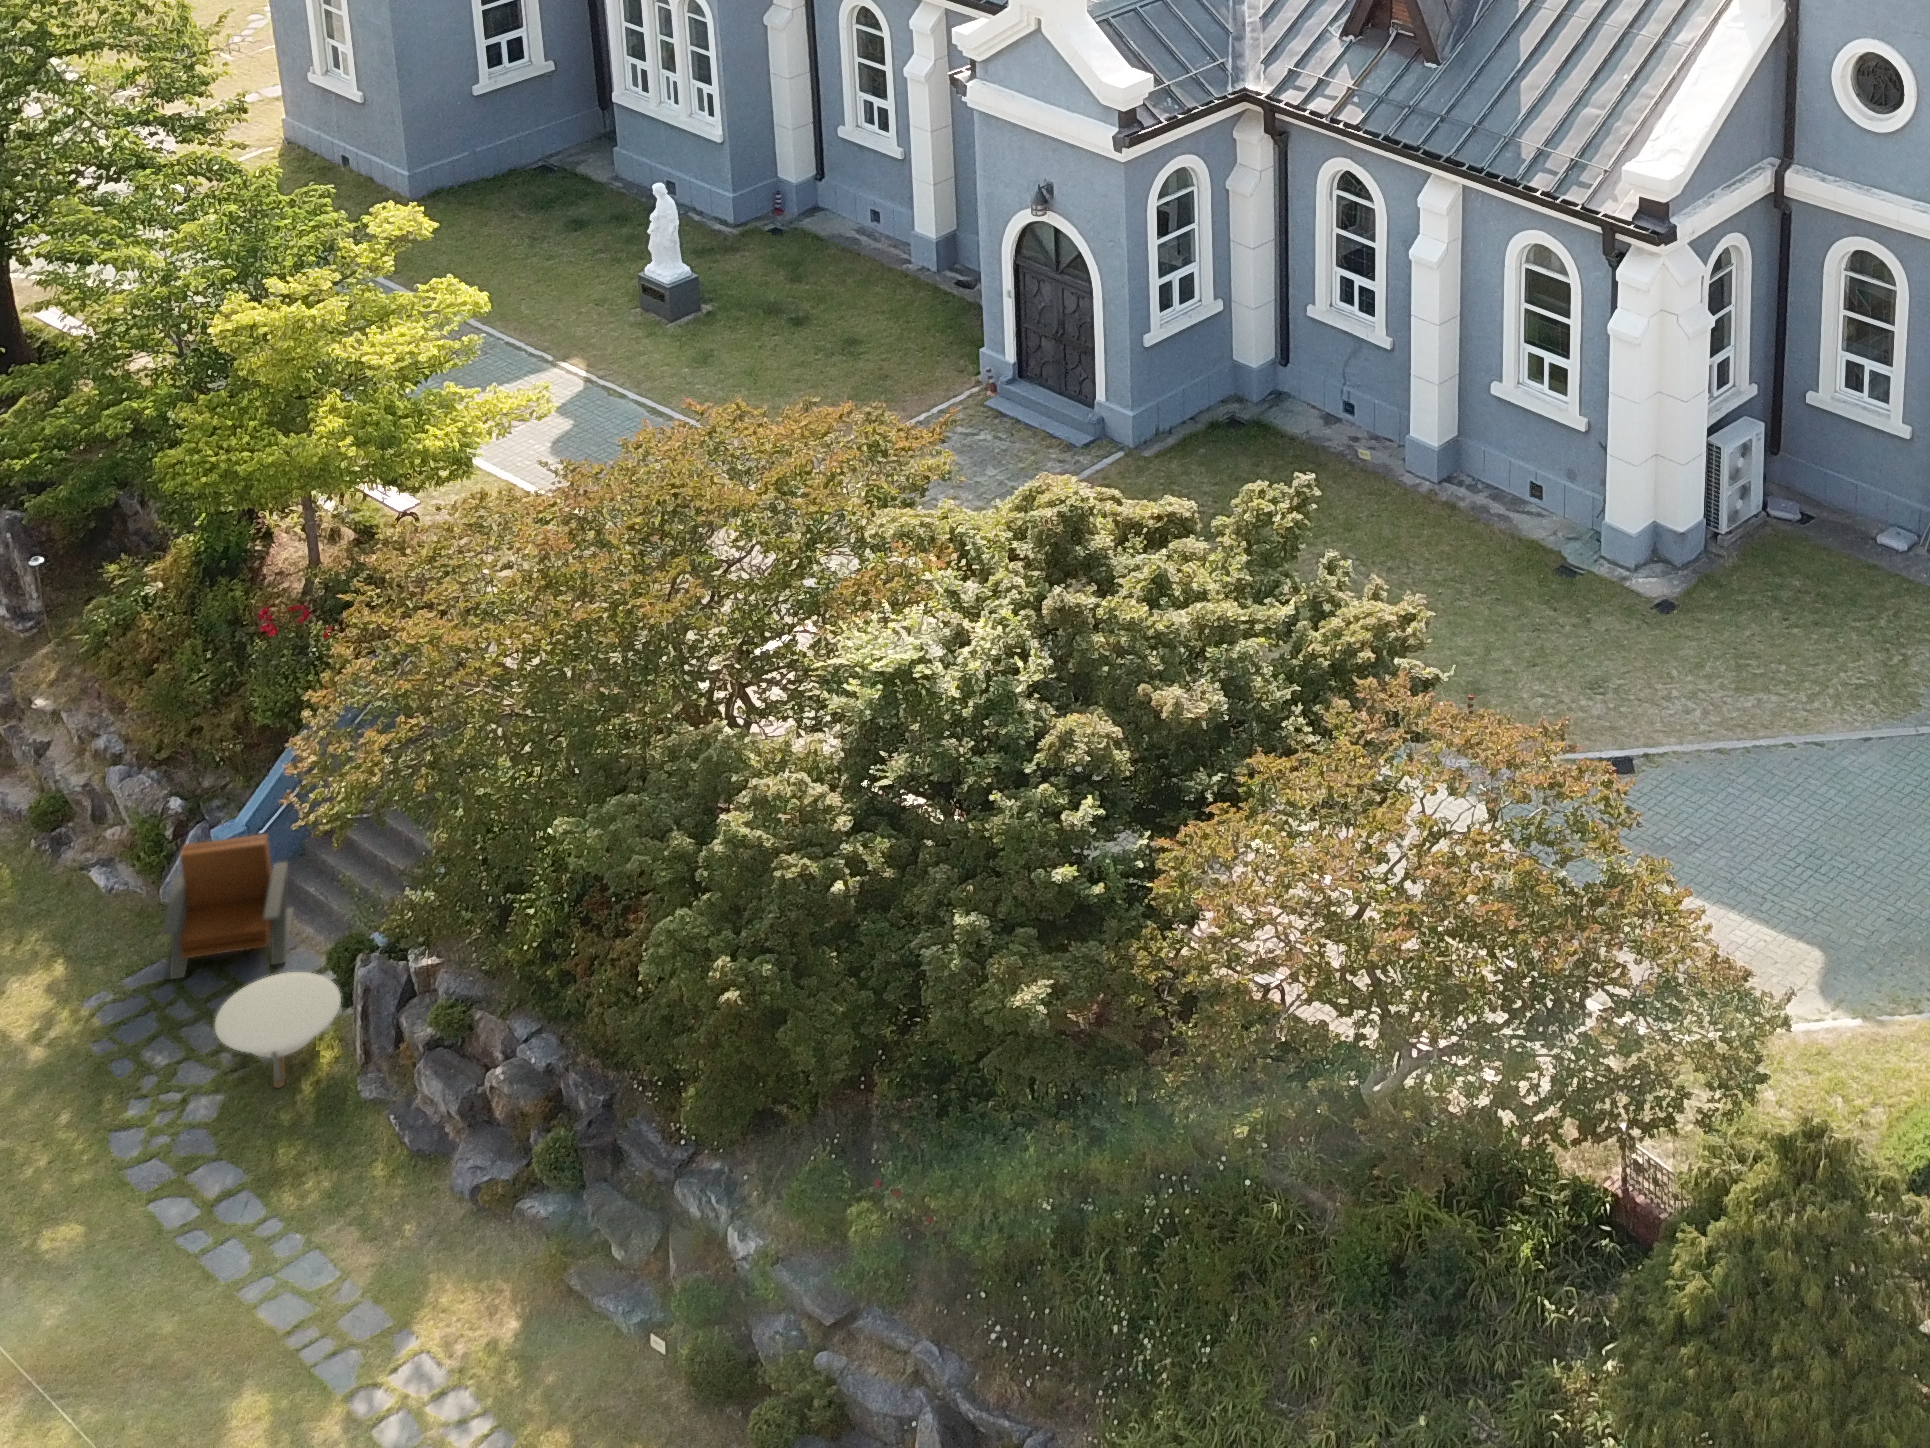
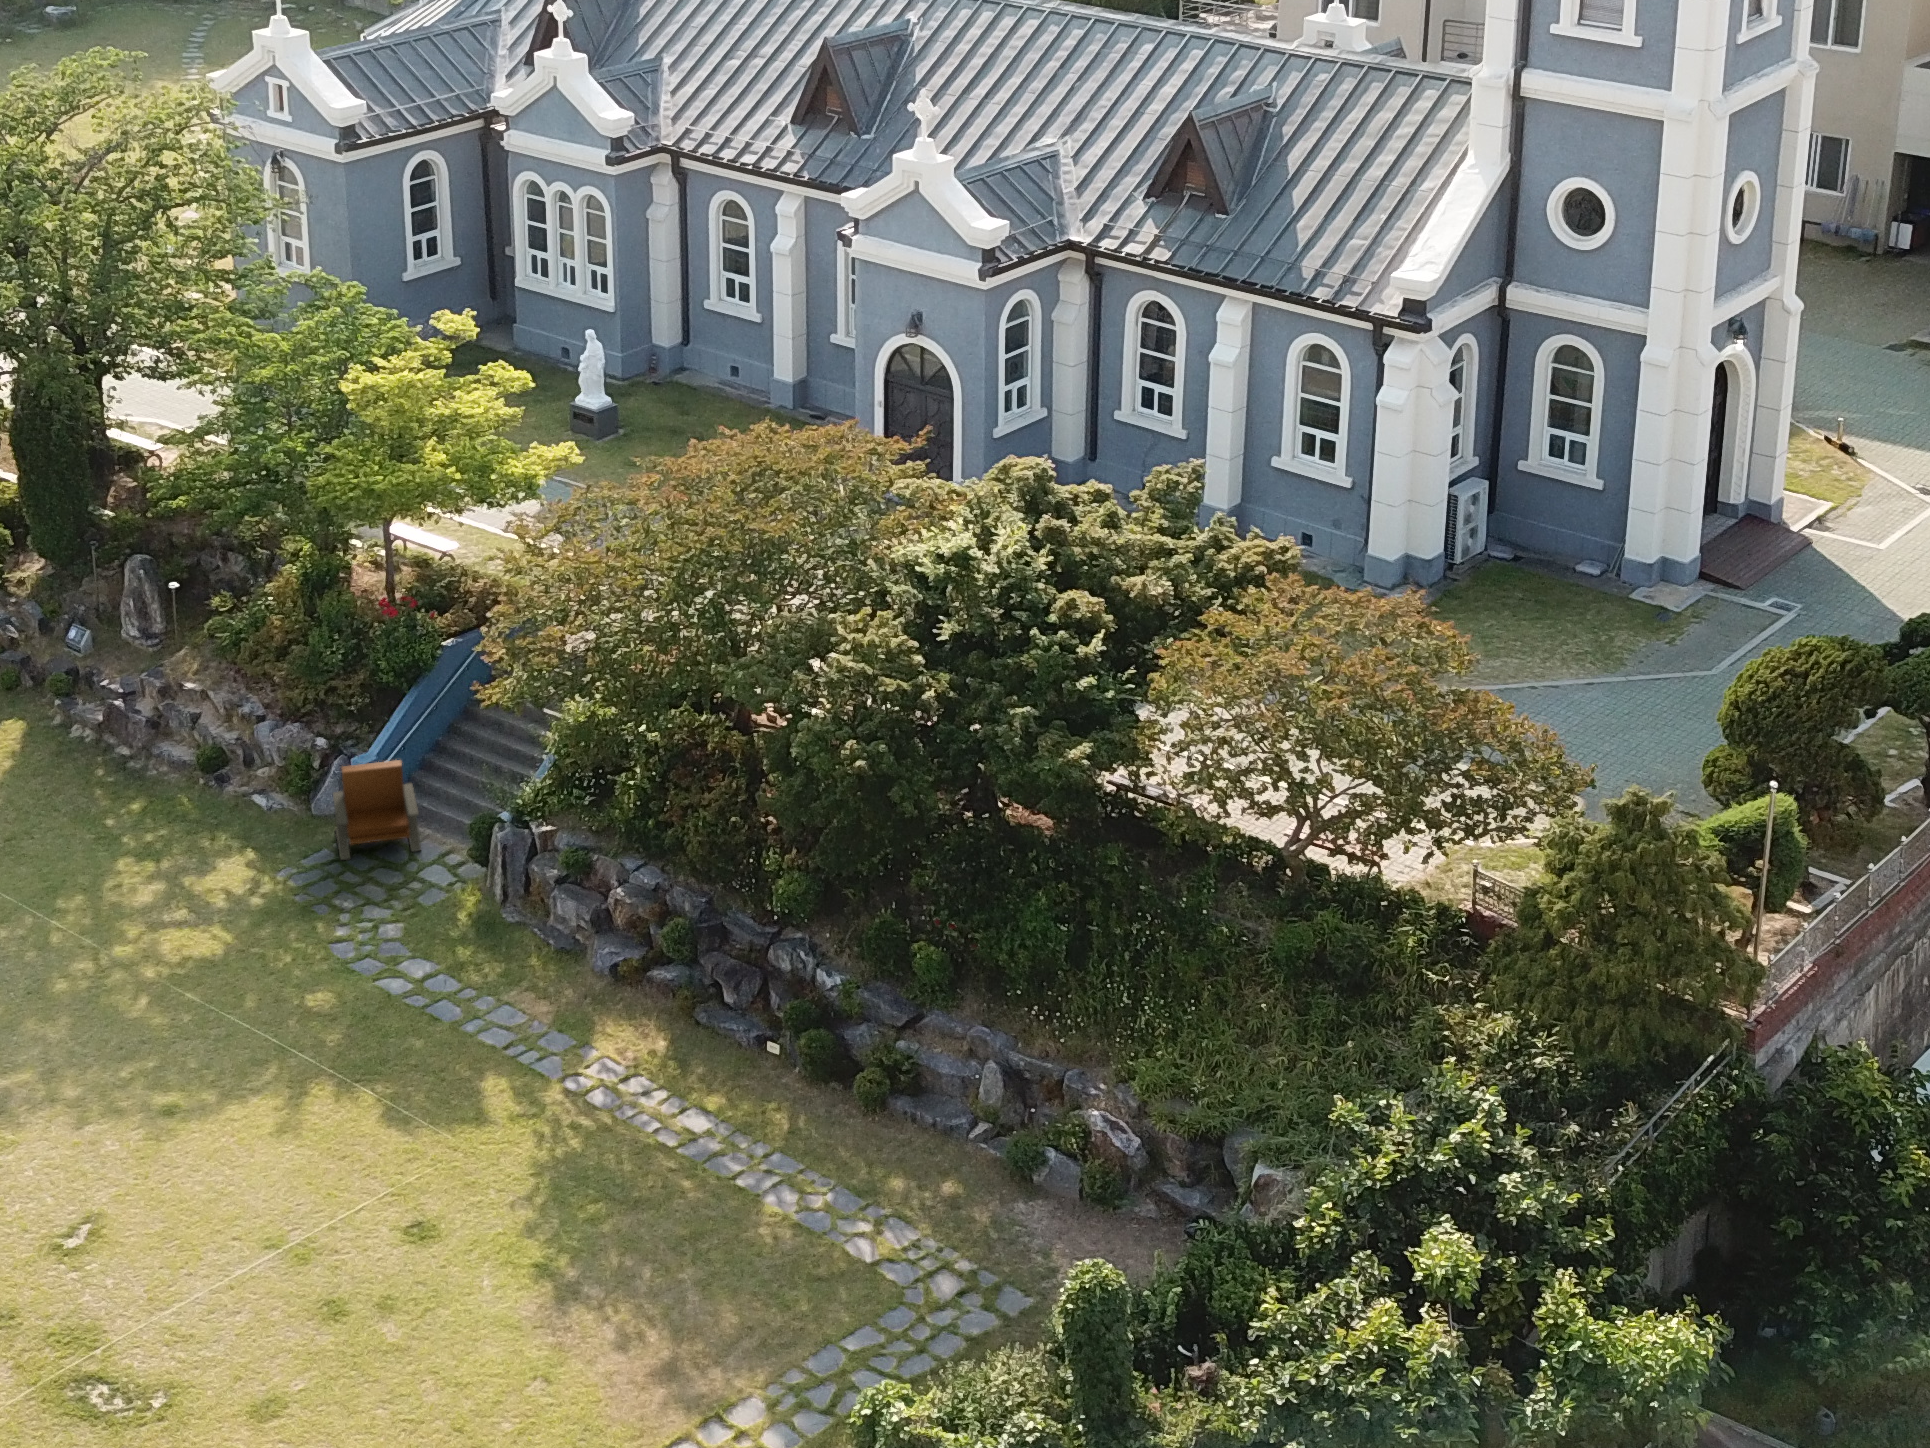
round table: present [215,972,341,1088] -> none [395,847,483,919]

